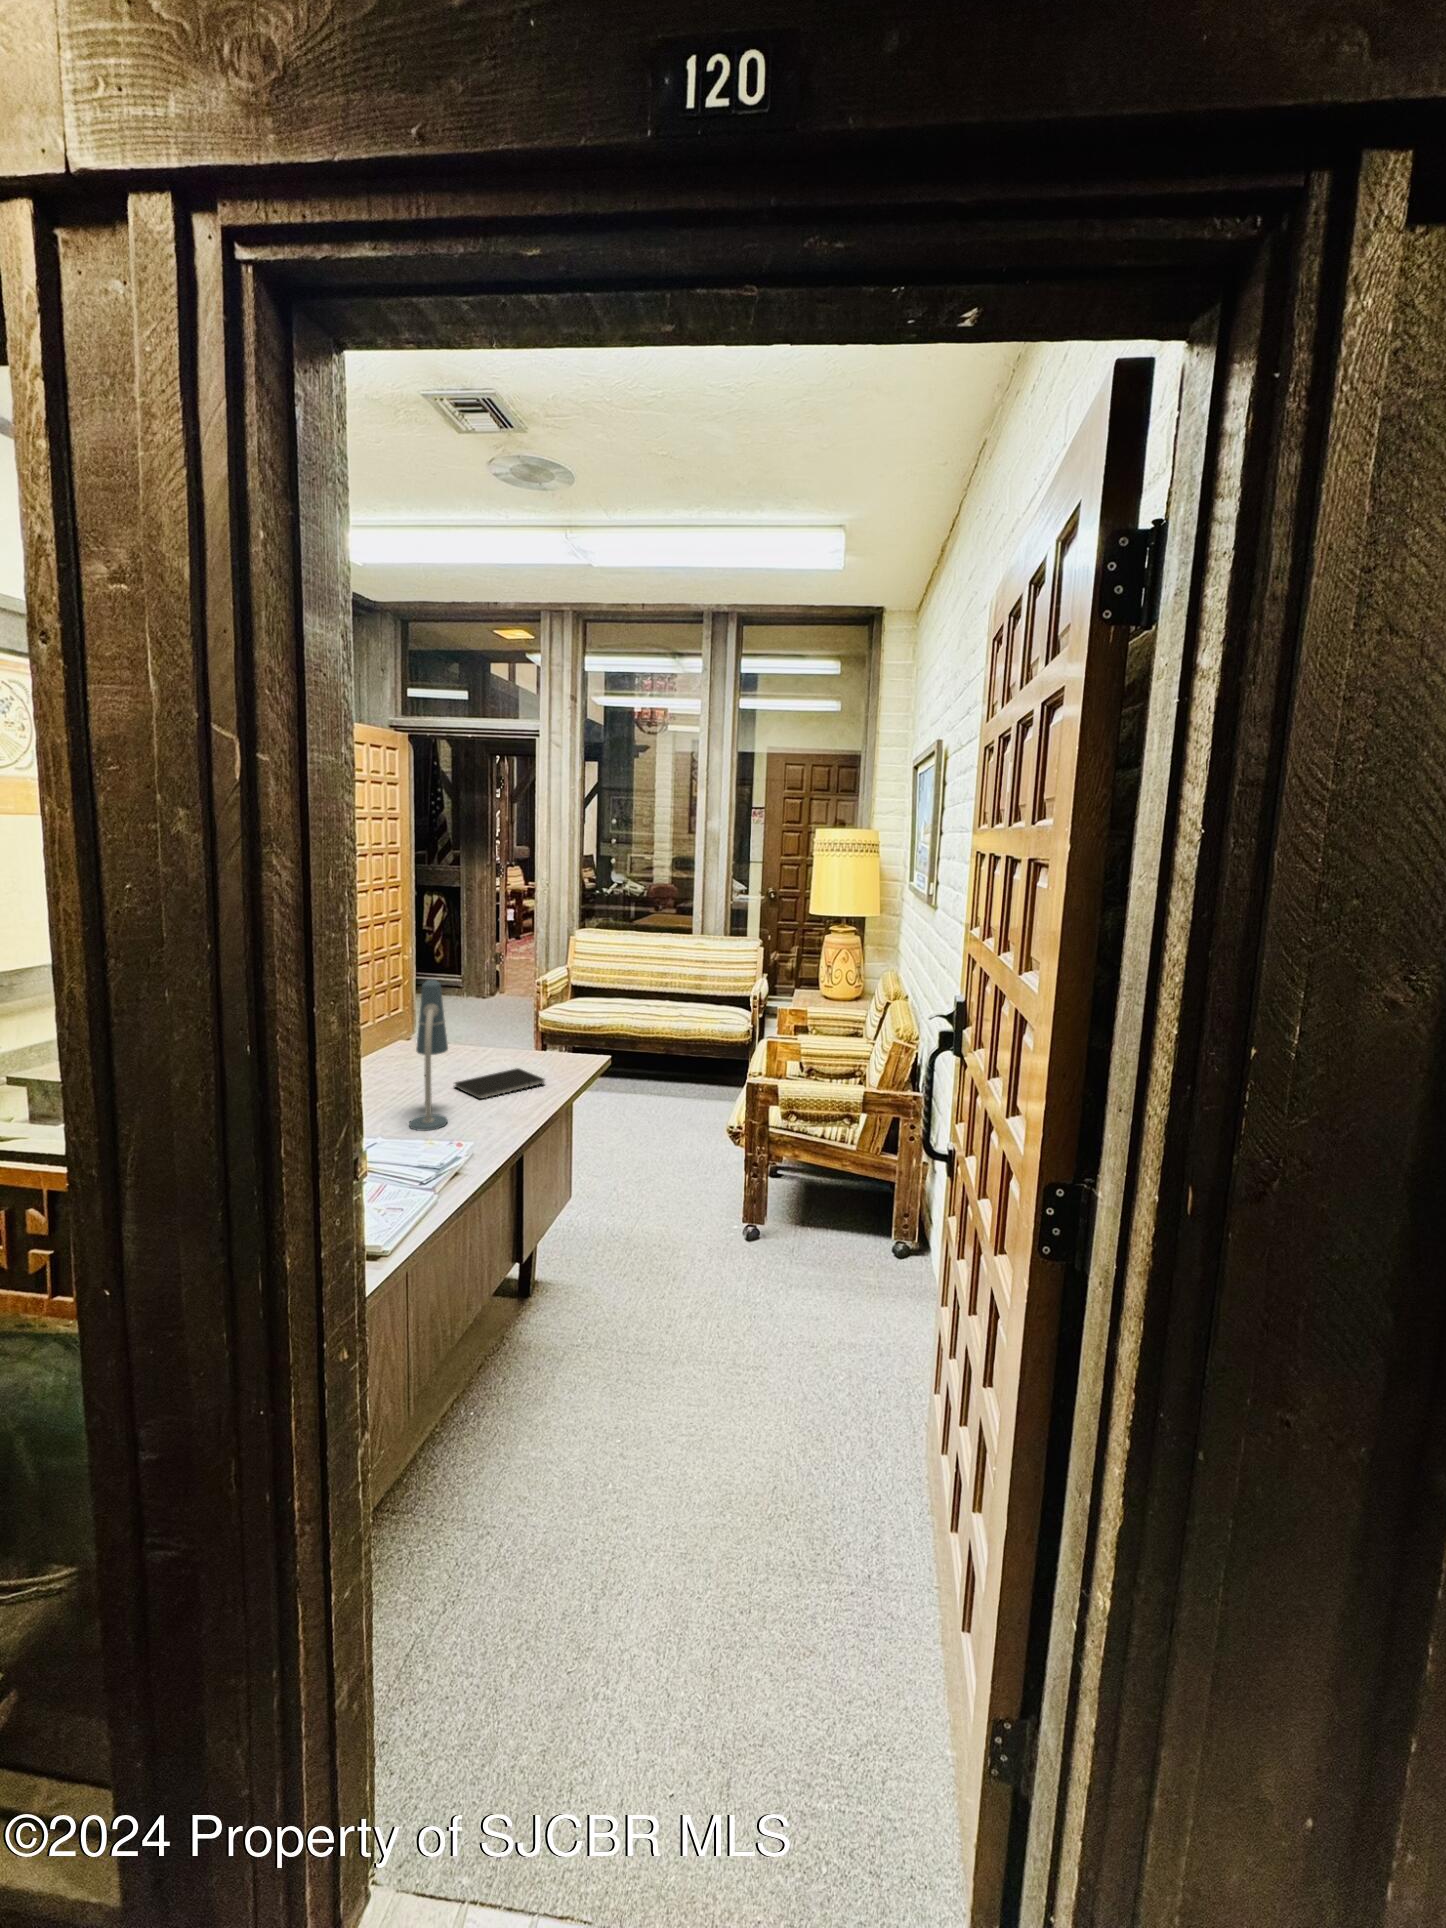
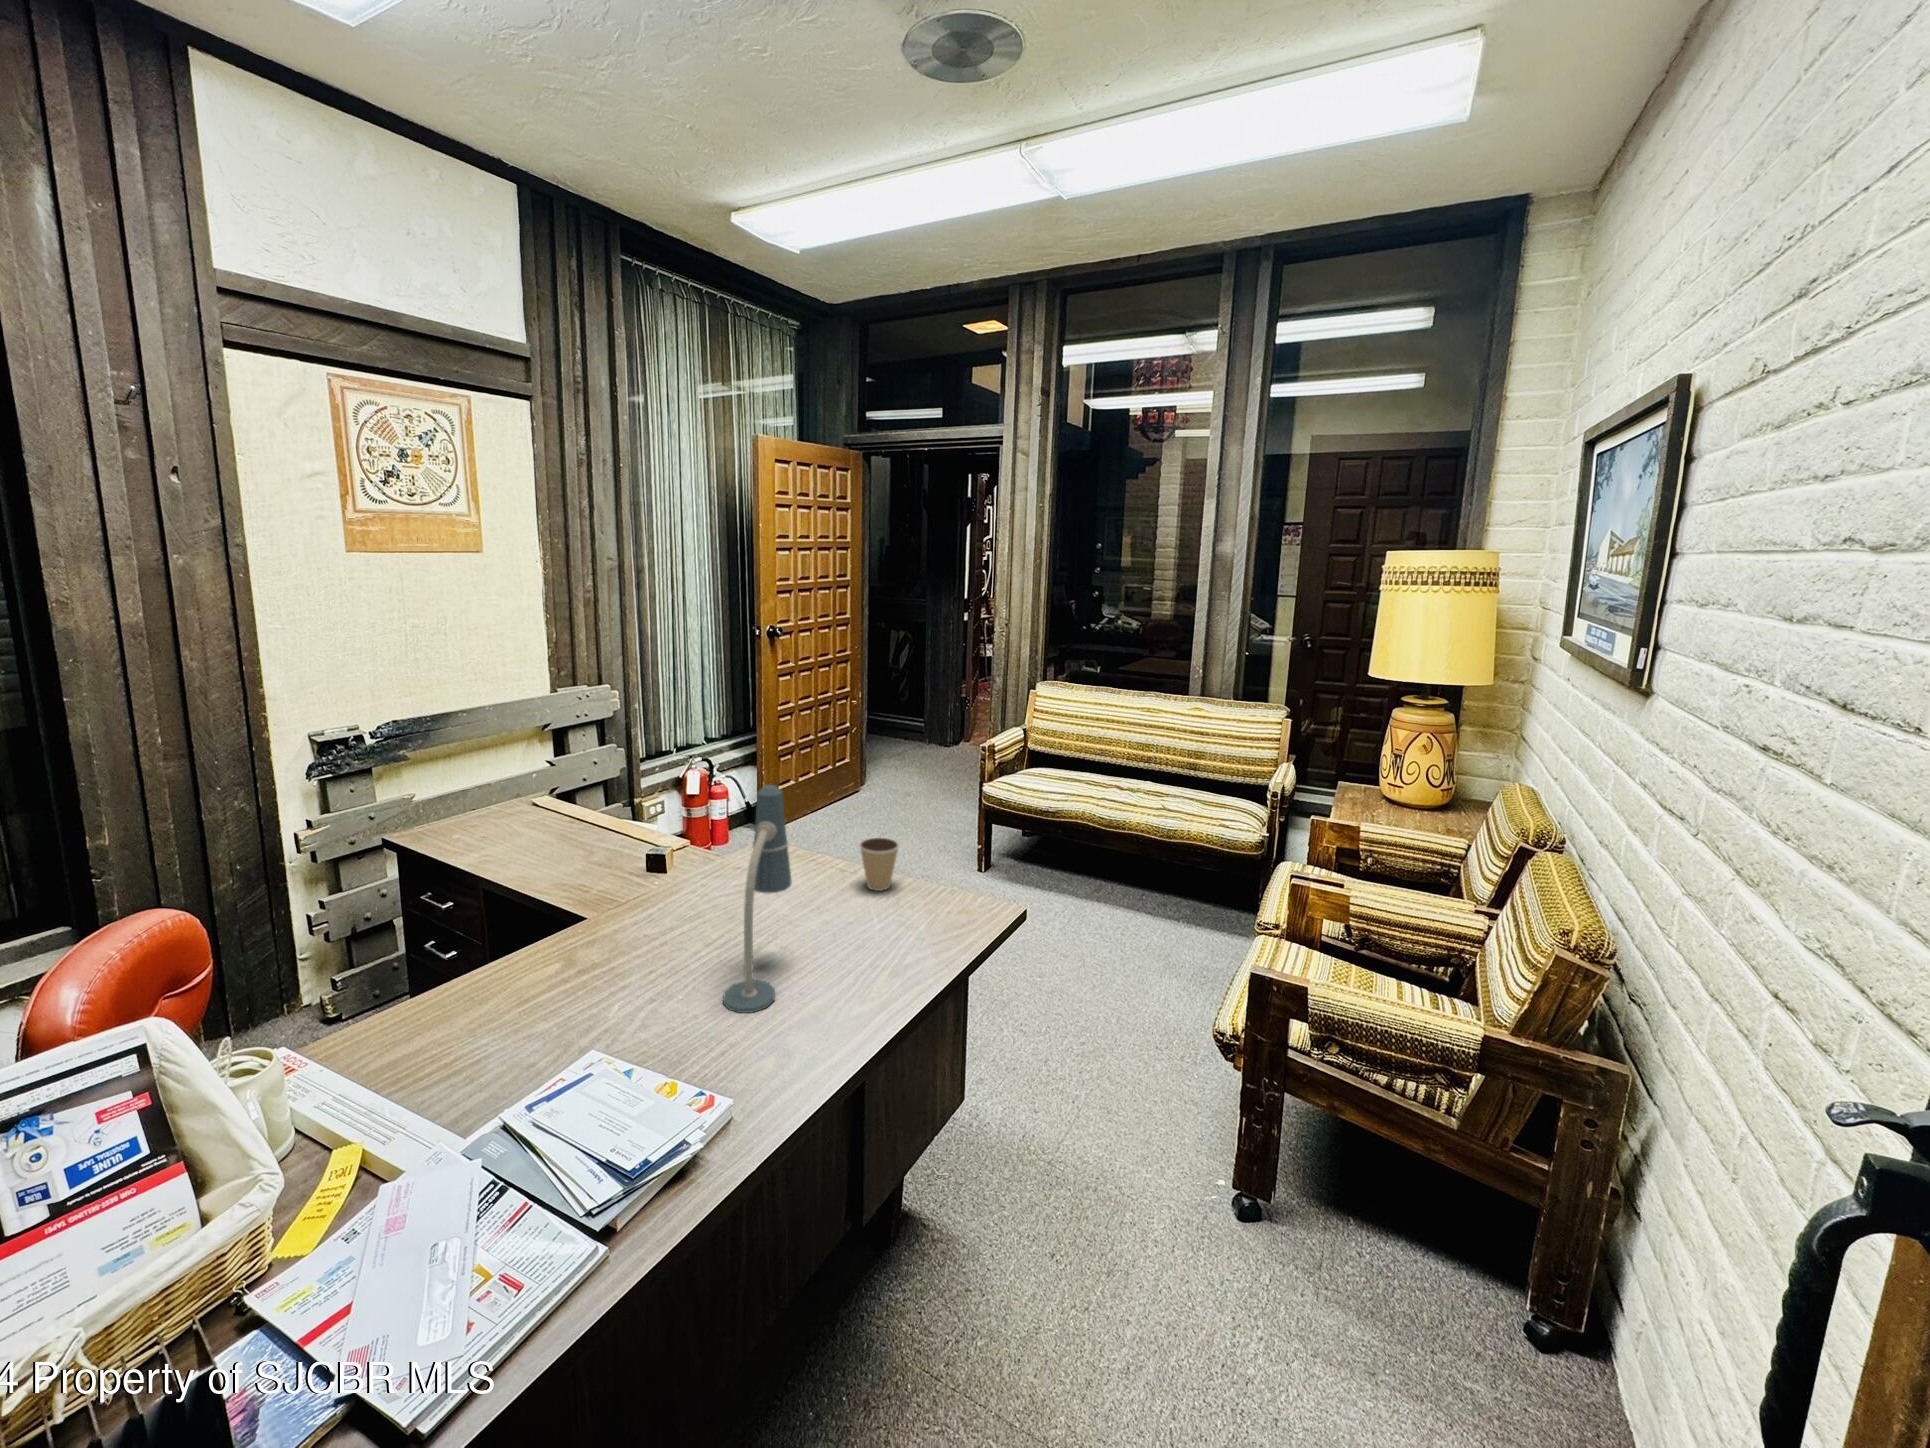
coffee cup: none [476,1030,507,1067] -> present [859,838,899,891]
notebook: present [455,1068,544,1099] -> none [814,901,936,956]

